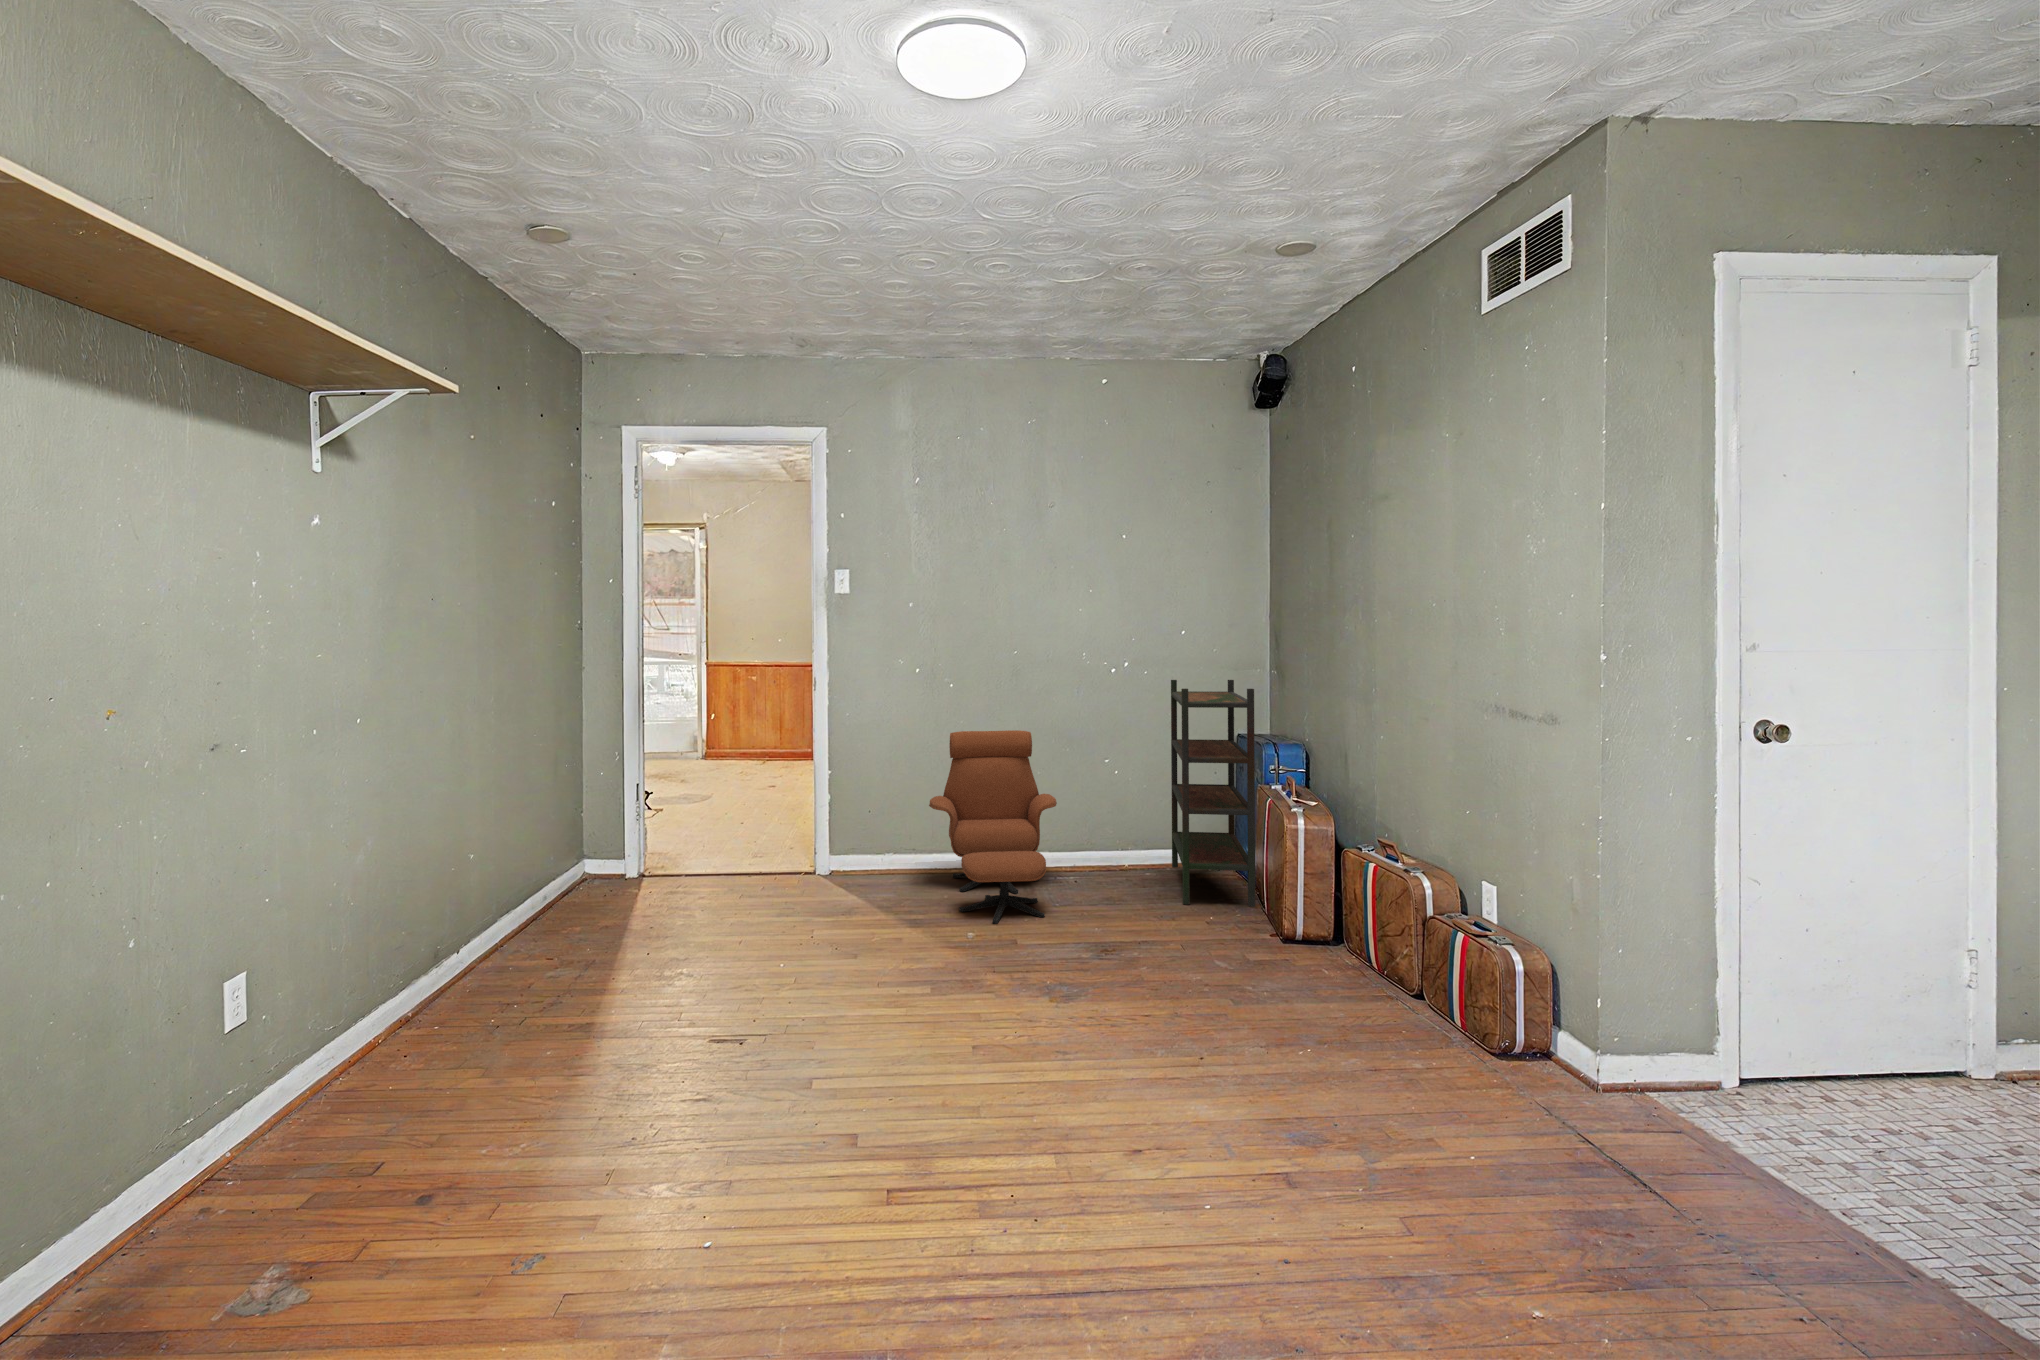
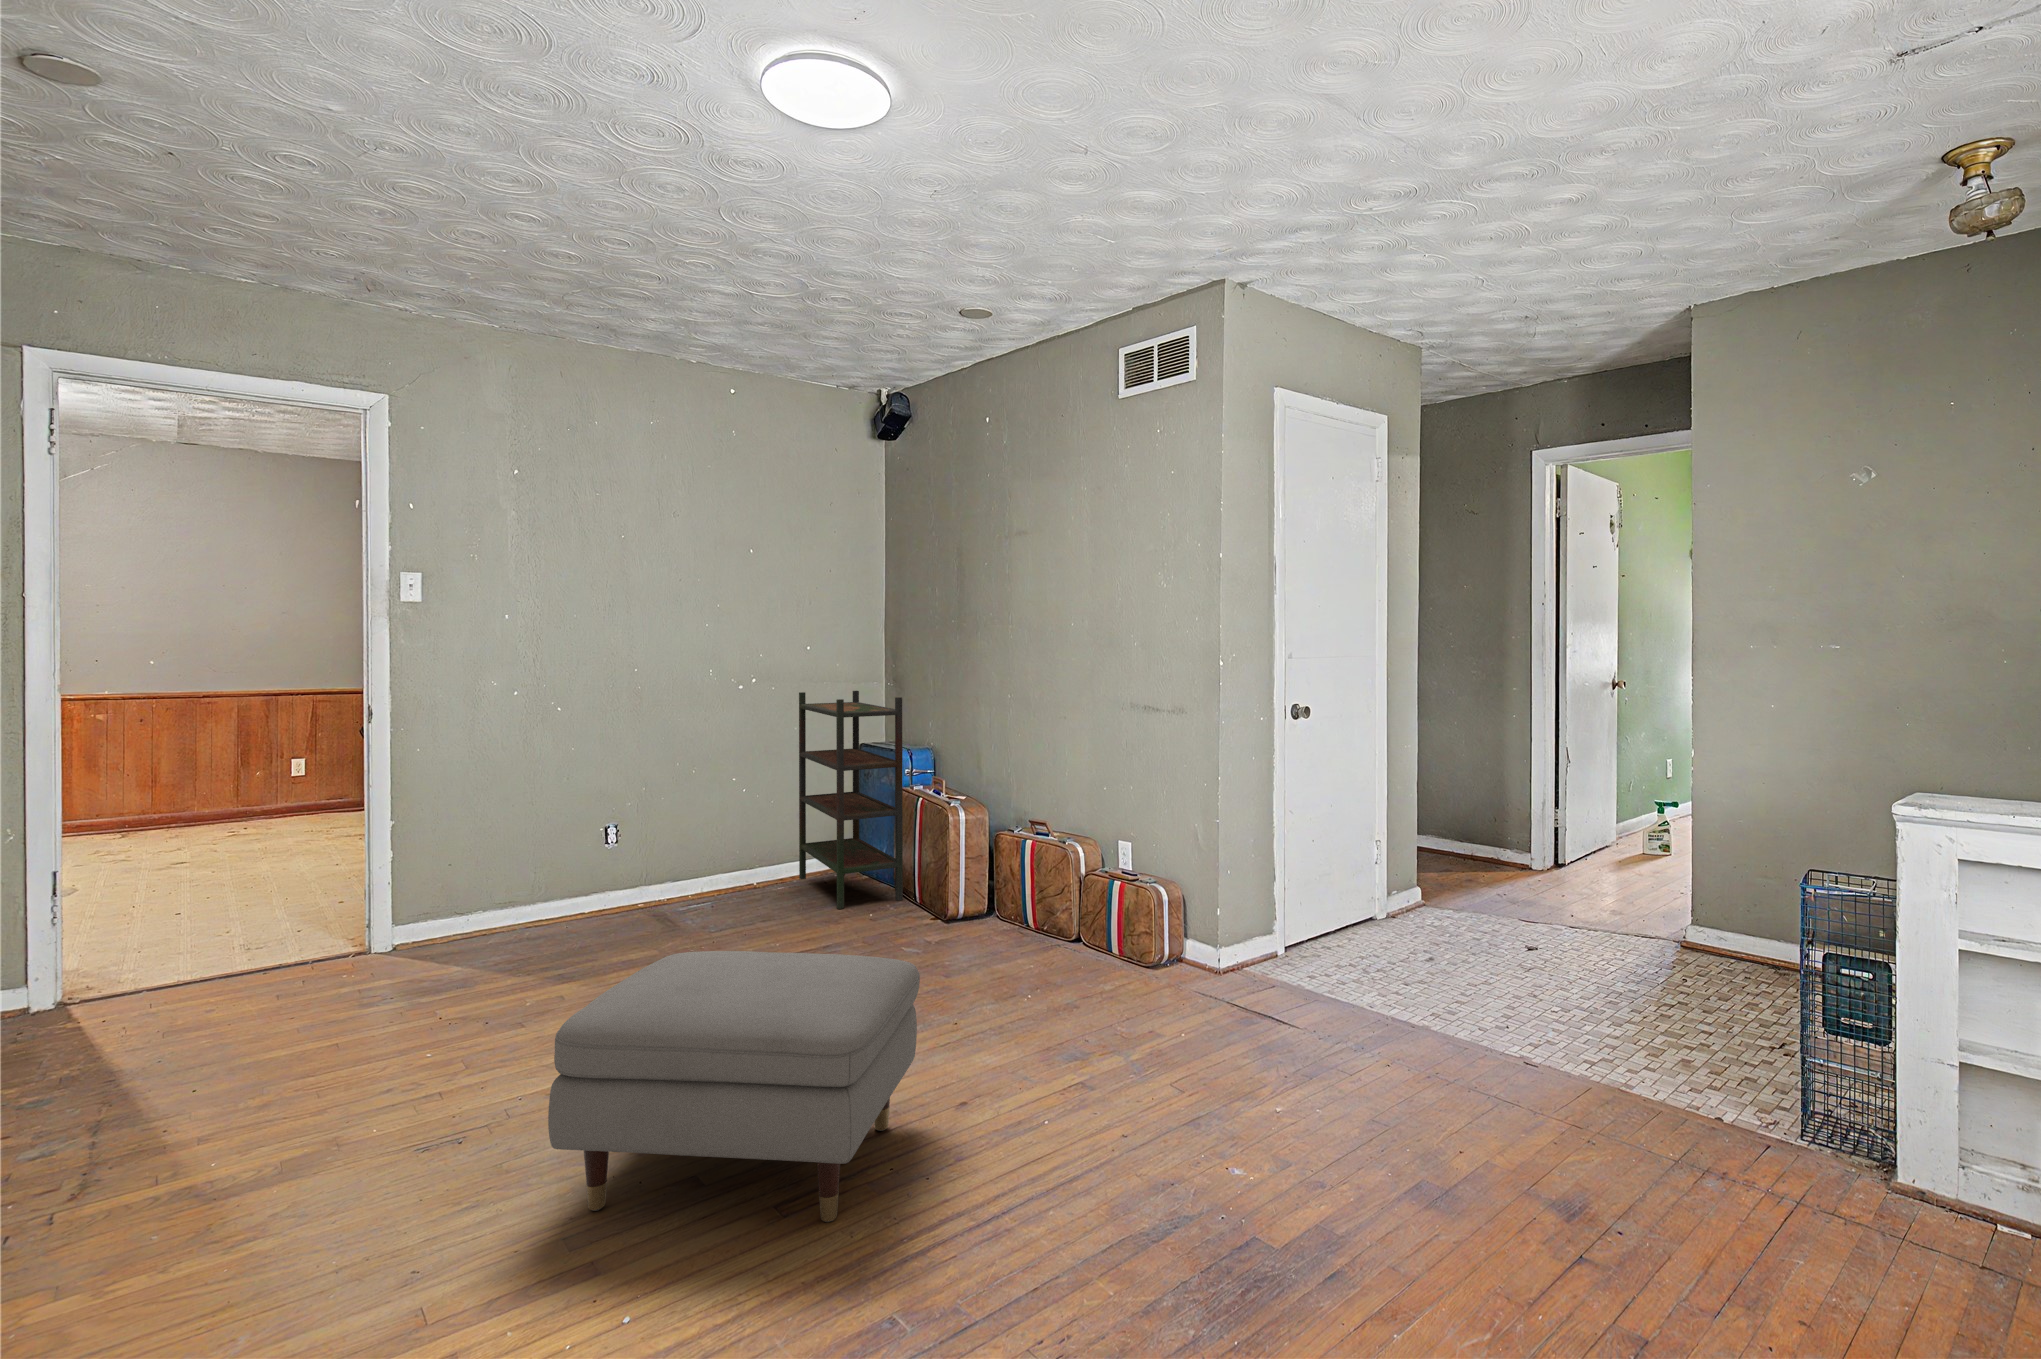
lounge chair: present [929,730,1057,924] -> none [541,753,711,962]
ottoman: none [733,921,1076,1227] -> present [548,951,920,1222]

